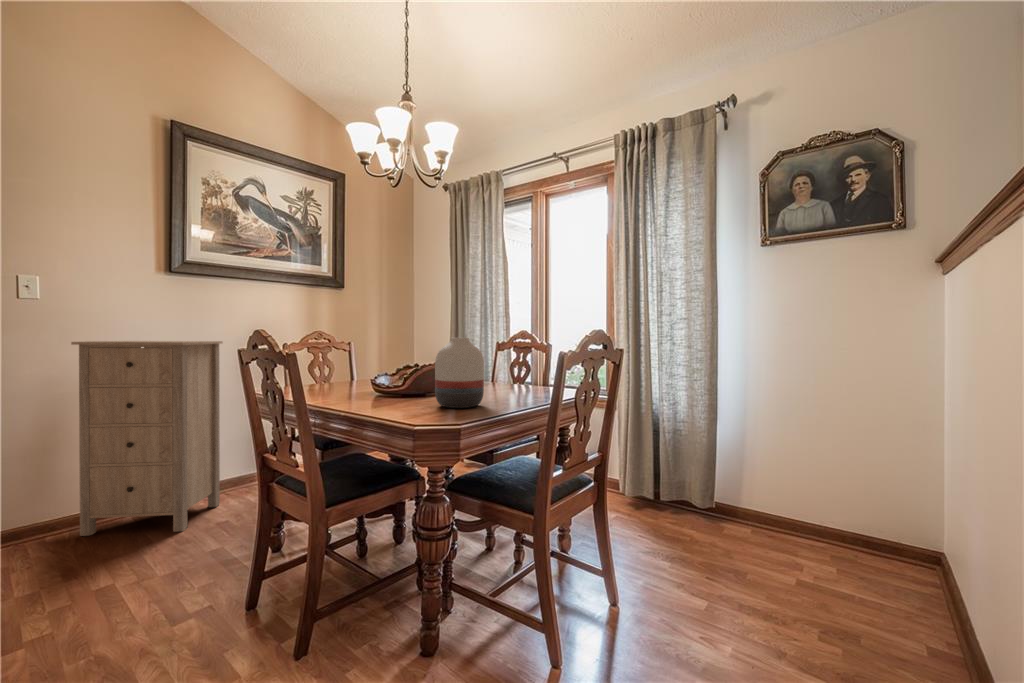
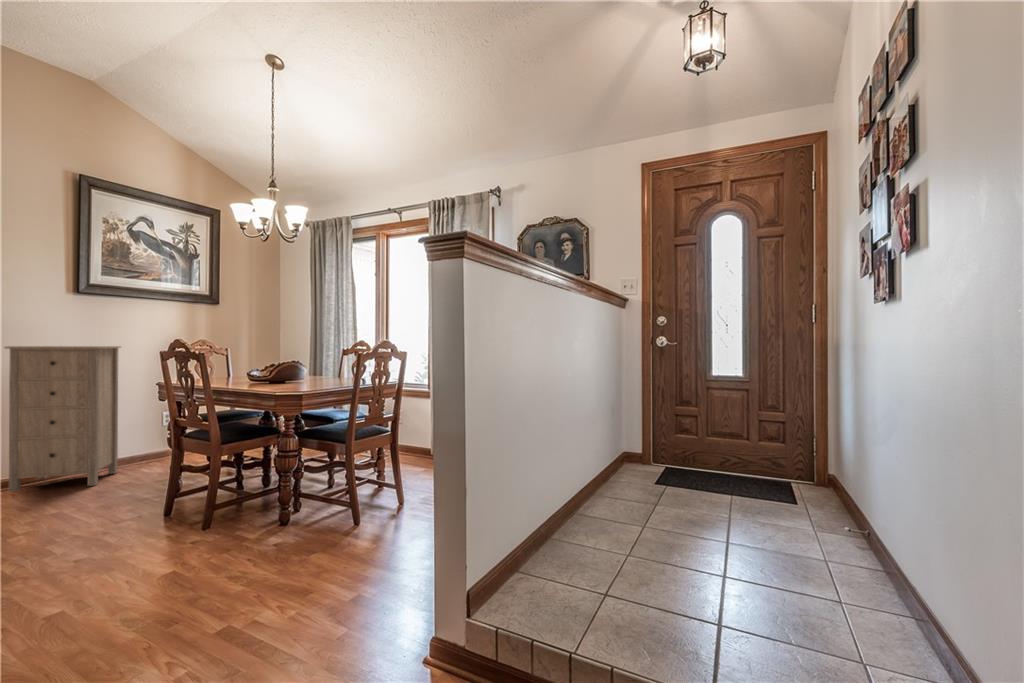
vase: present [435,338,484,408] -> none [289,343,319,383]

